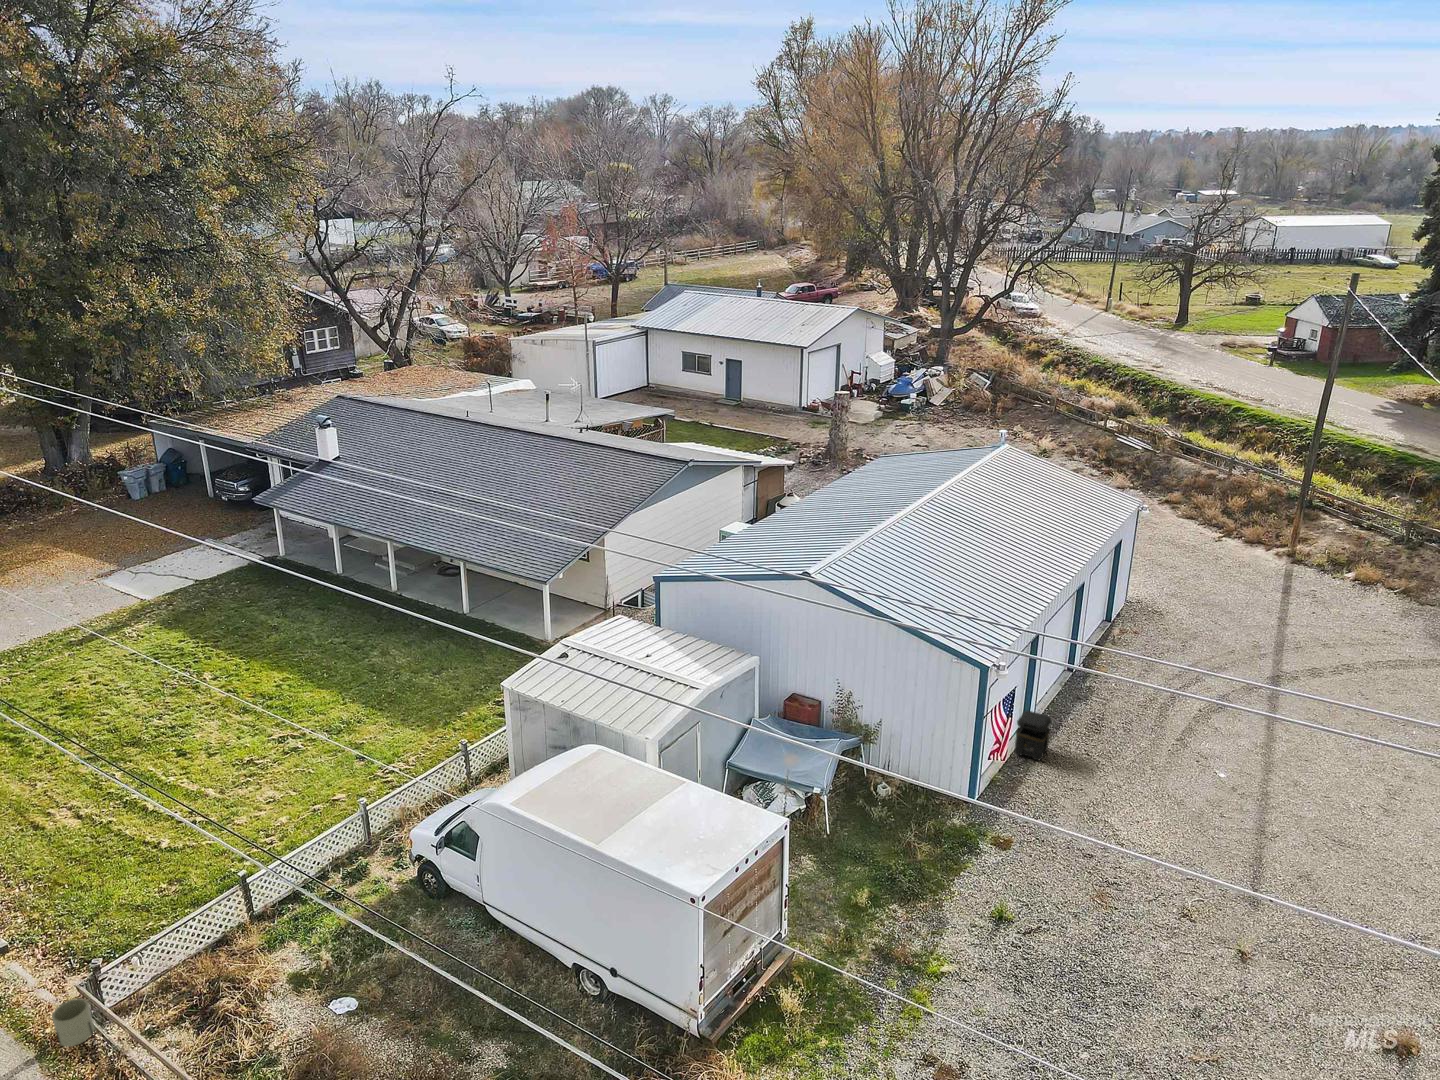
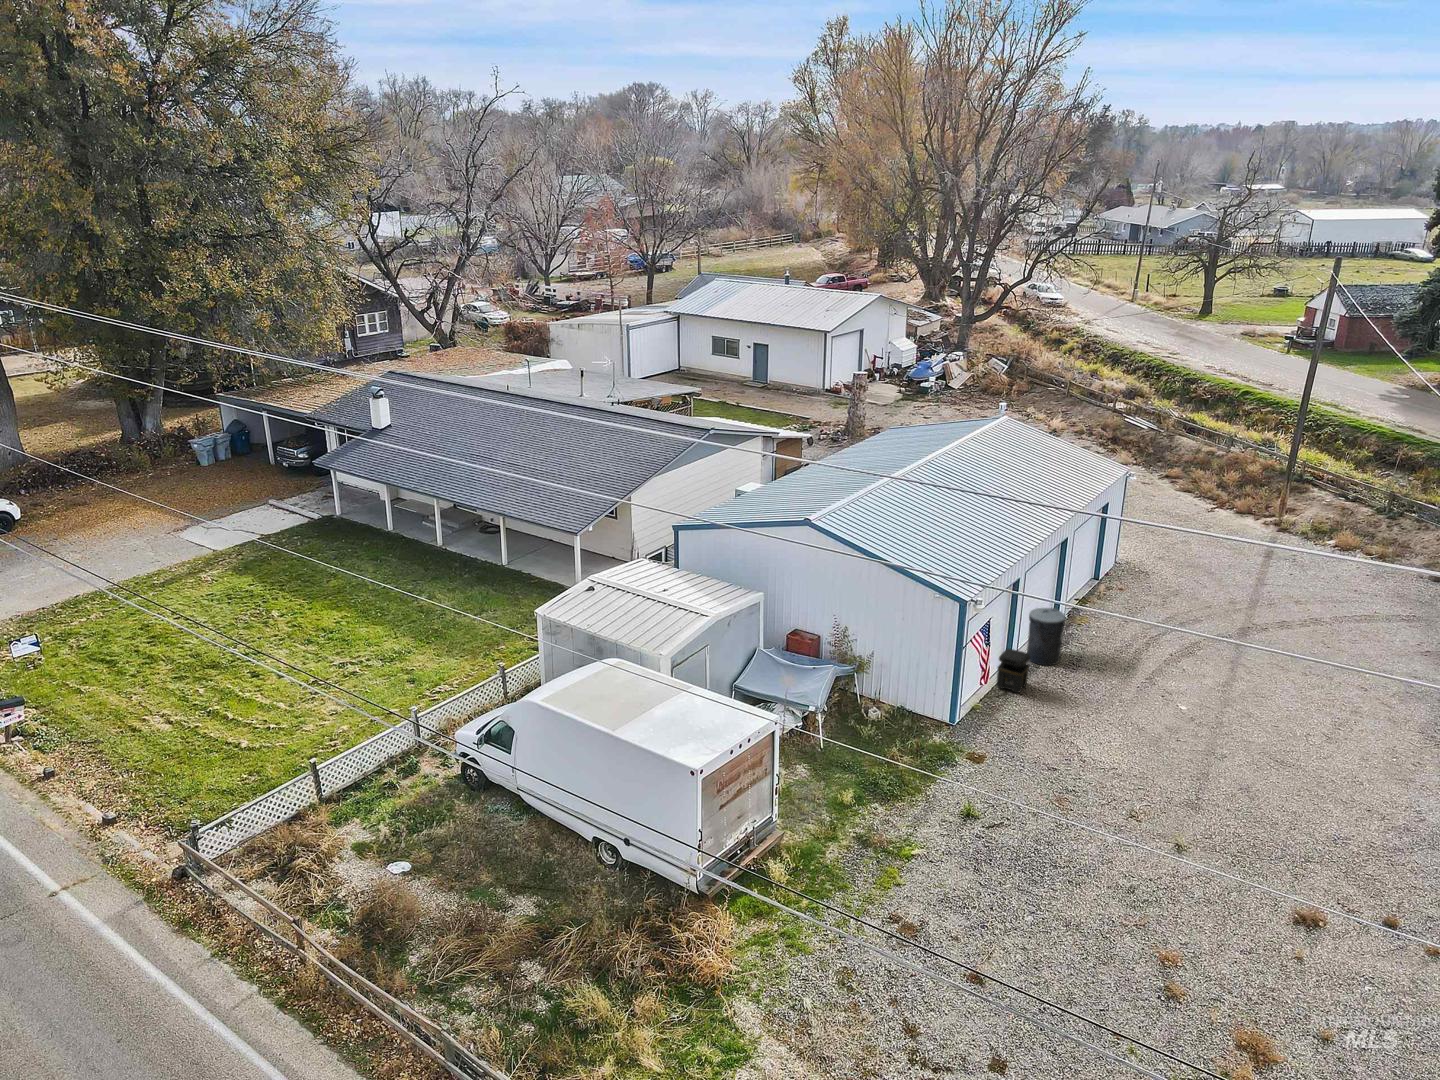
trash can: none [1043,662,1086,726] -> present [1027,608,1065,665]
planter: present [52,998,95,1047] -> none [158,853,193,900]

